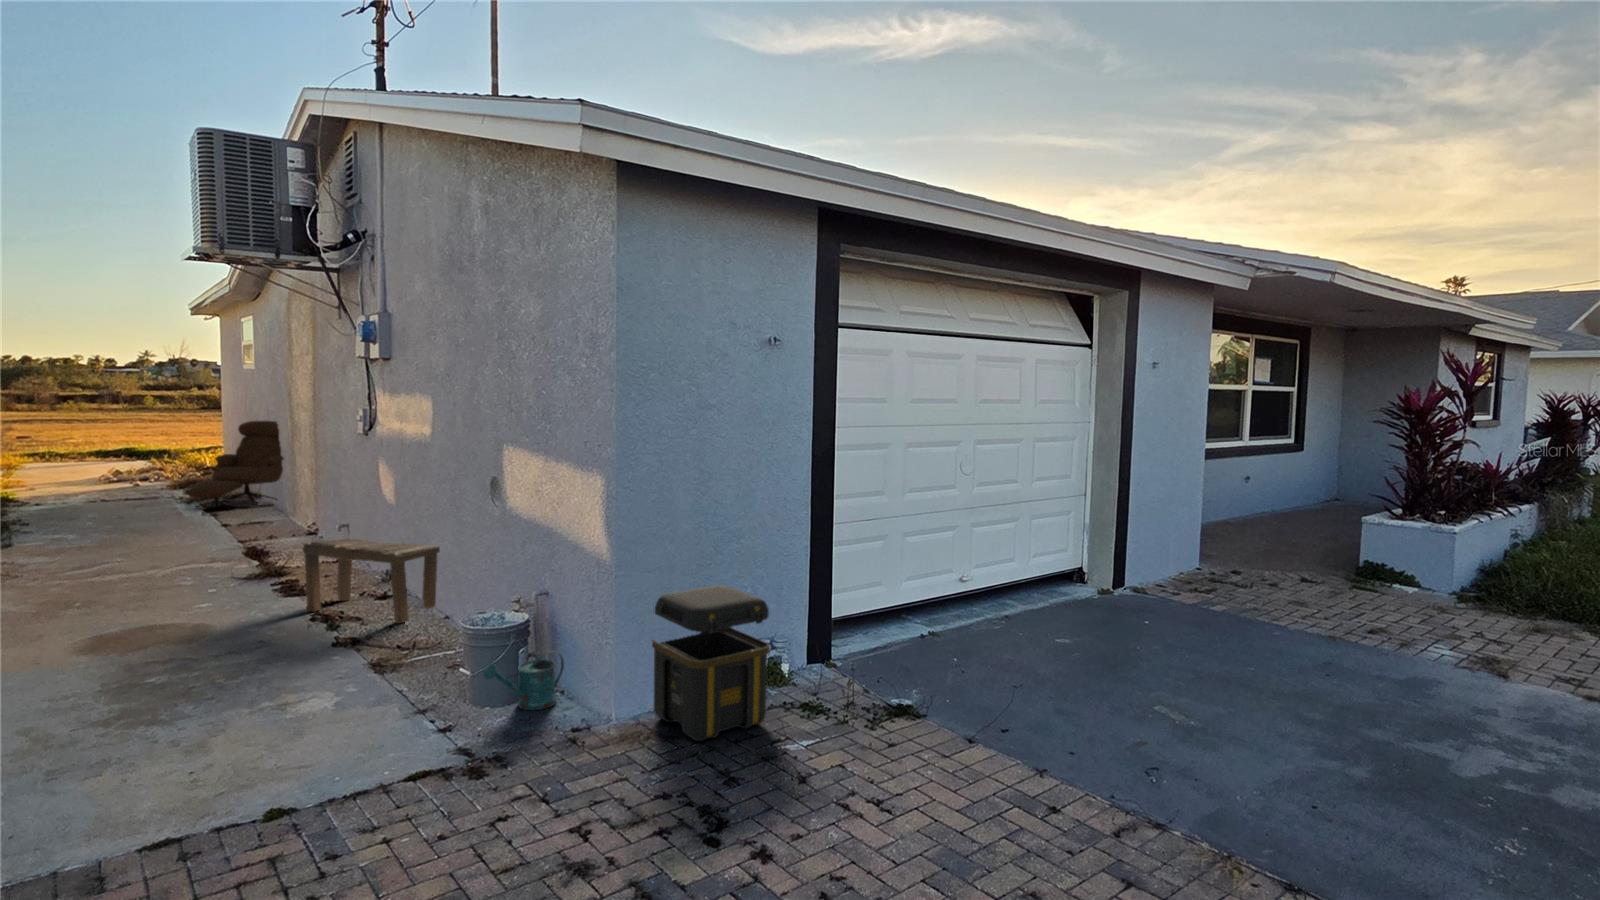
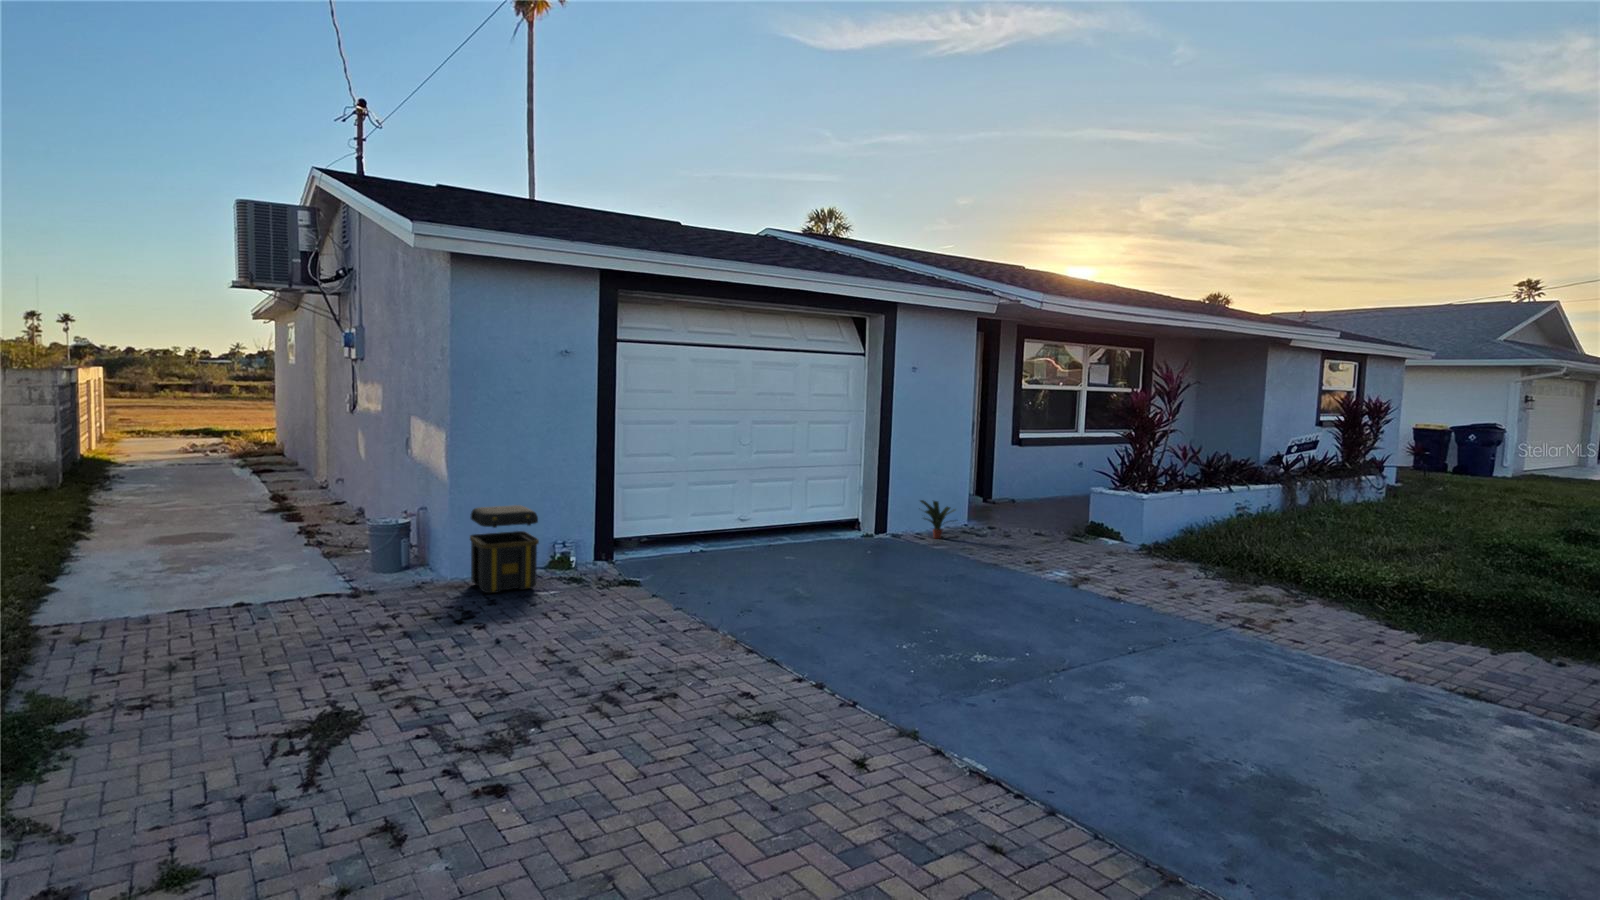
lounge chair: present [188,421,284,510] -> none [238,405,316,472]
bench: present [303,538,440,623] -> none [291,482,382,538]
potted plant: none [1158,538,1215,589] -> present [920,500,955,539]
watering can: present [484,651,564,710] -> none [371,544,426,578]

